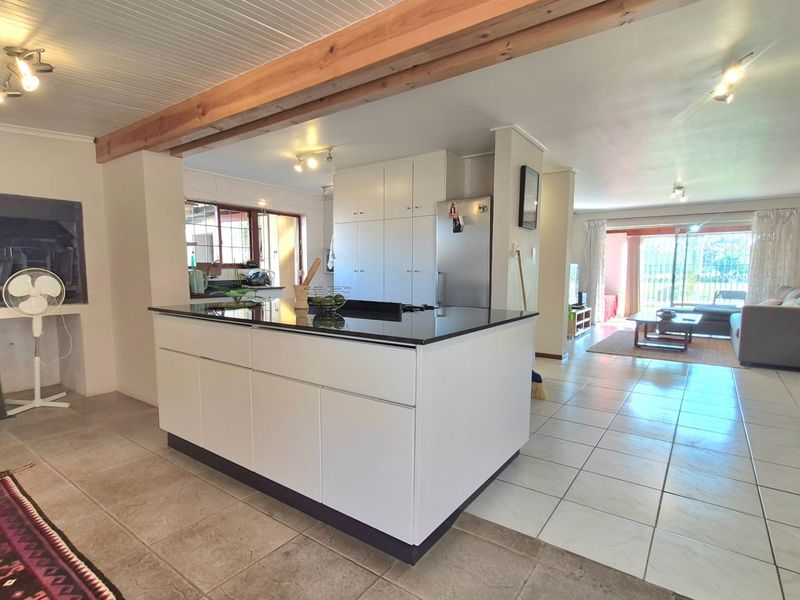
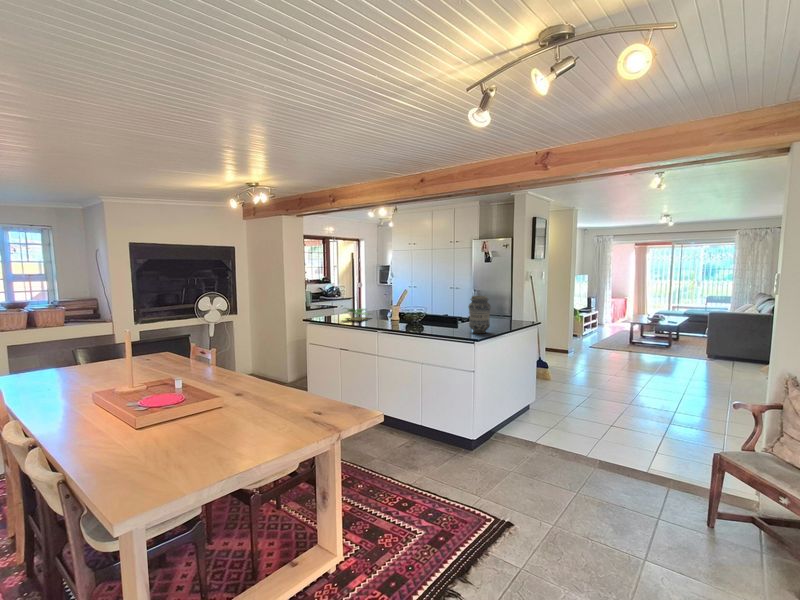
vase: none [409,253,452,326] -> present [469,296,490,334]

